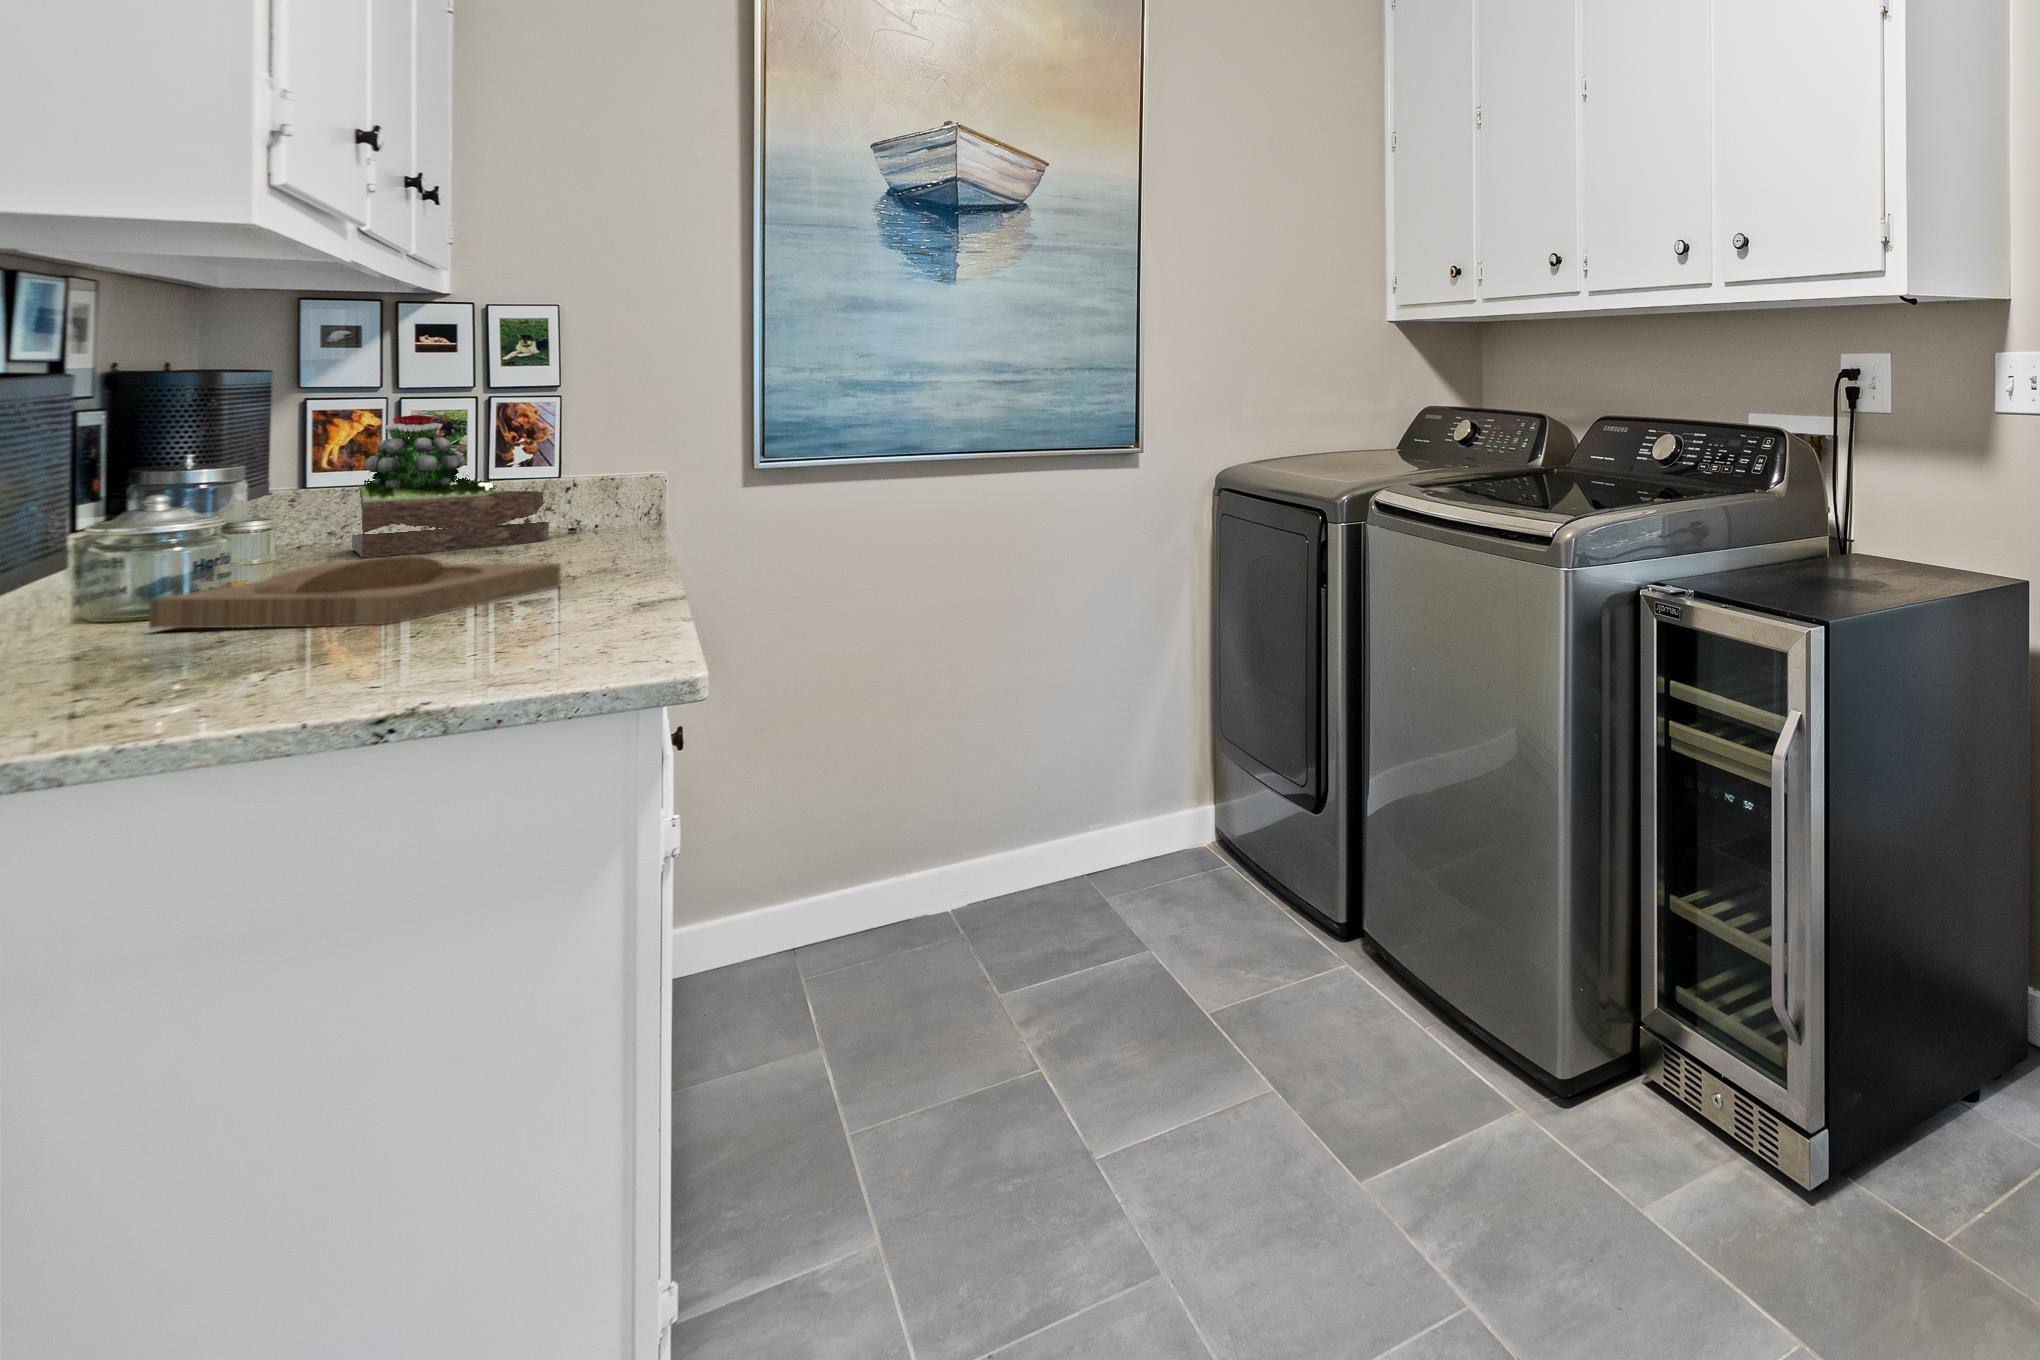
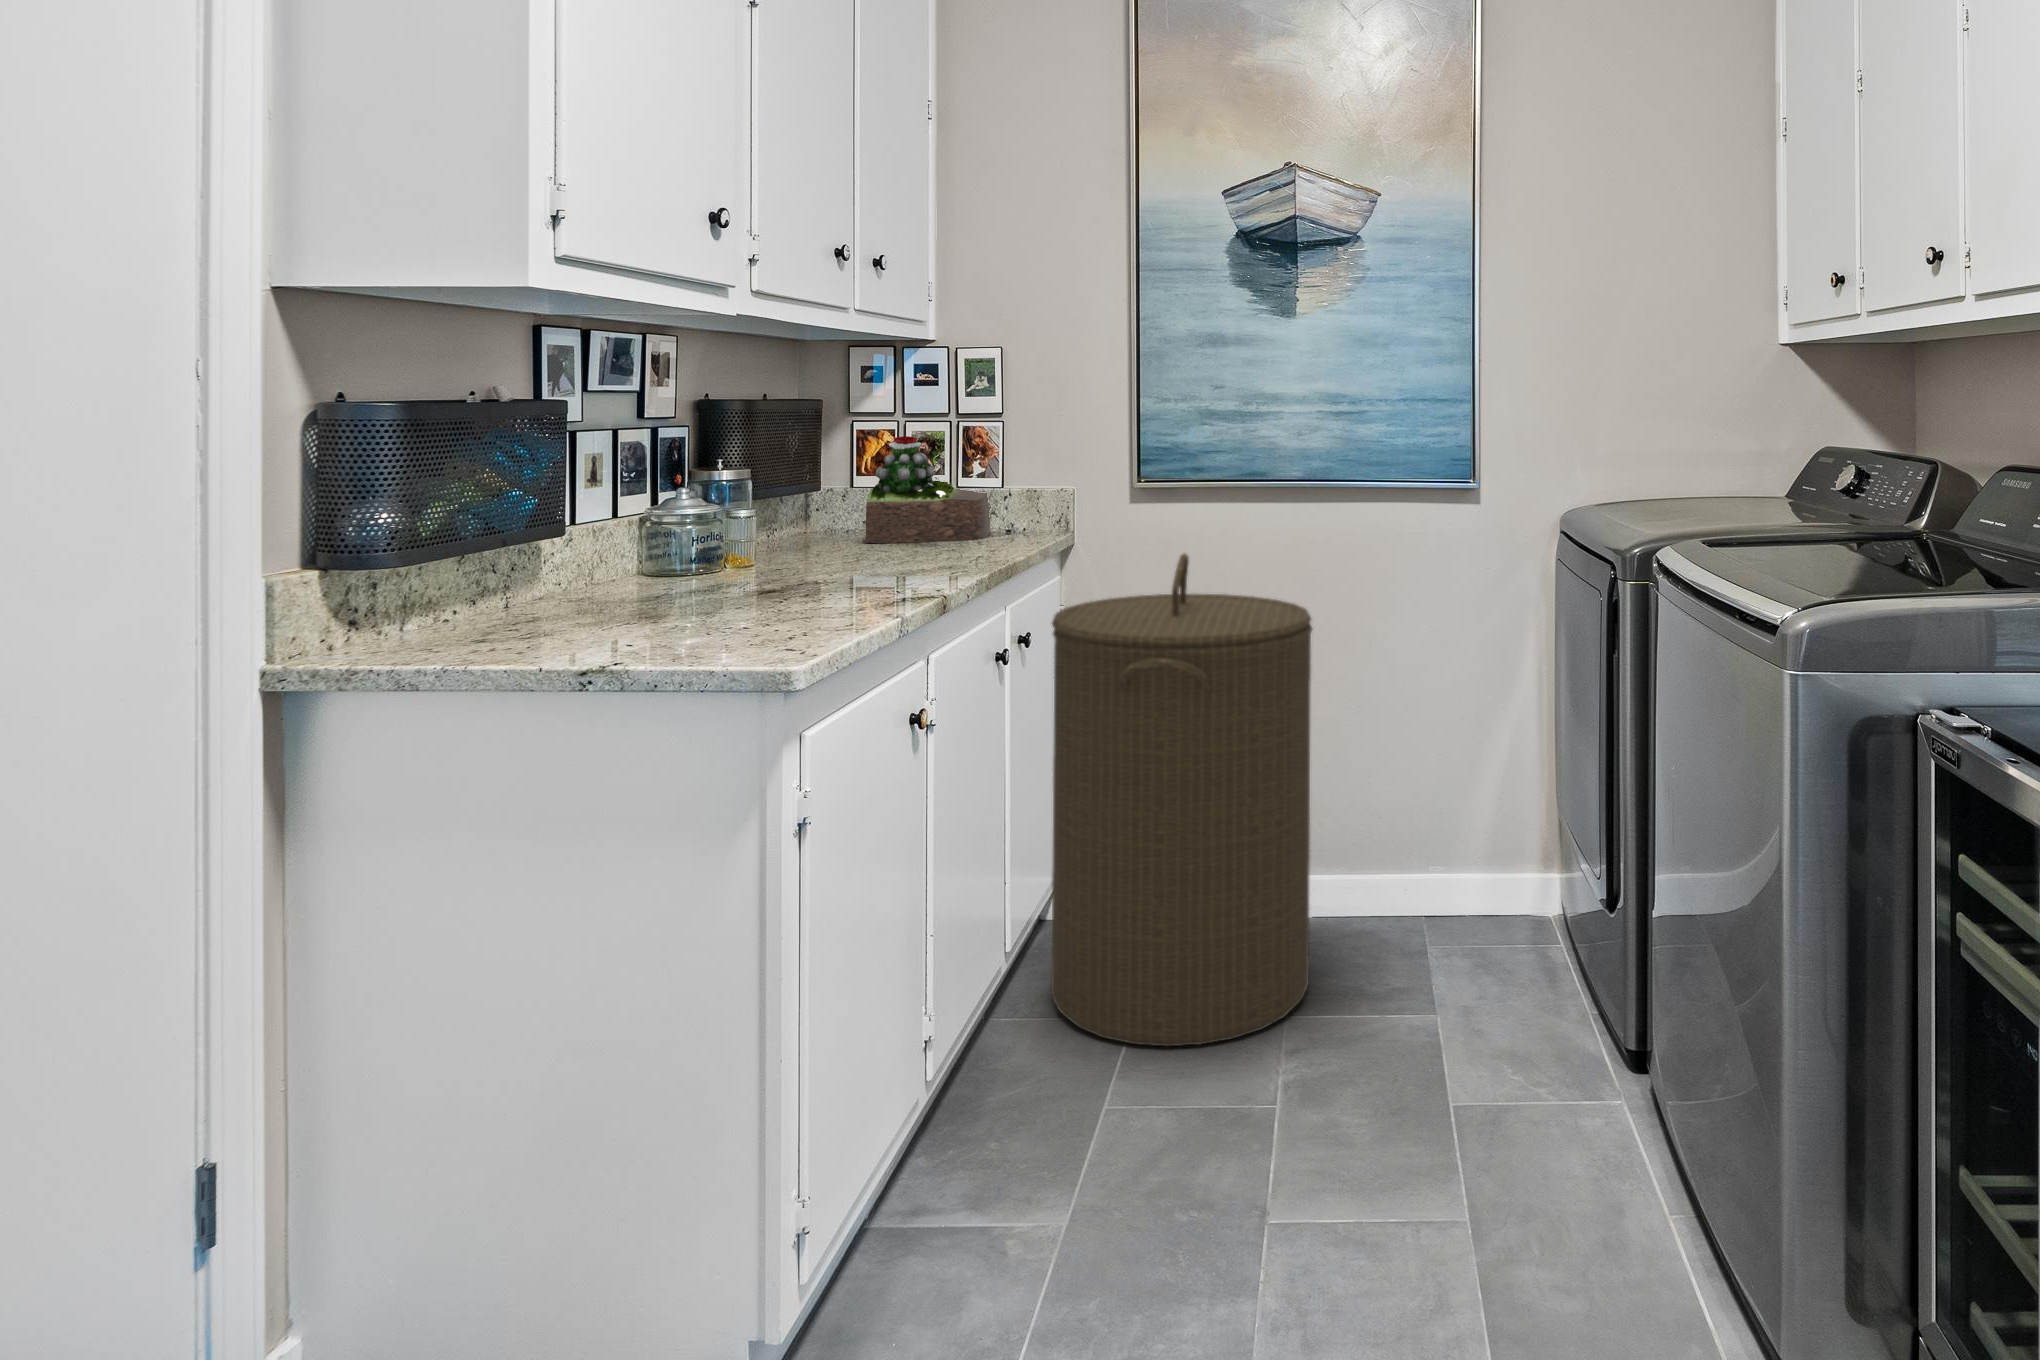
laundry hamper: none [699,531,1031,1095] -> present [1051,554,1312,1046]
tray: present [149,556,561,629] -> none [656,554,879,604]

